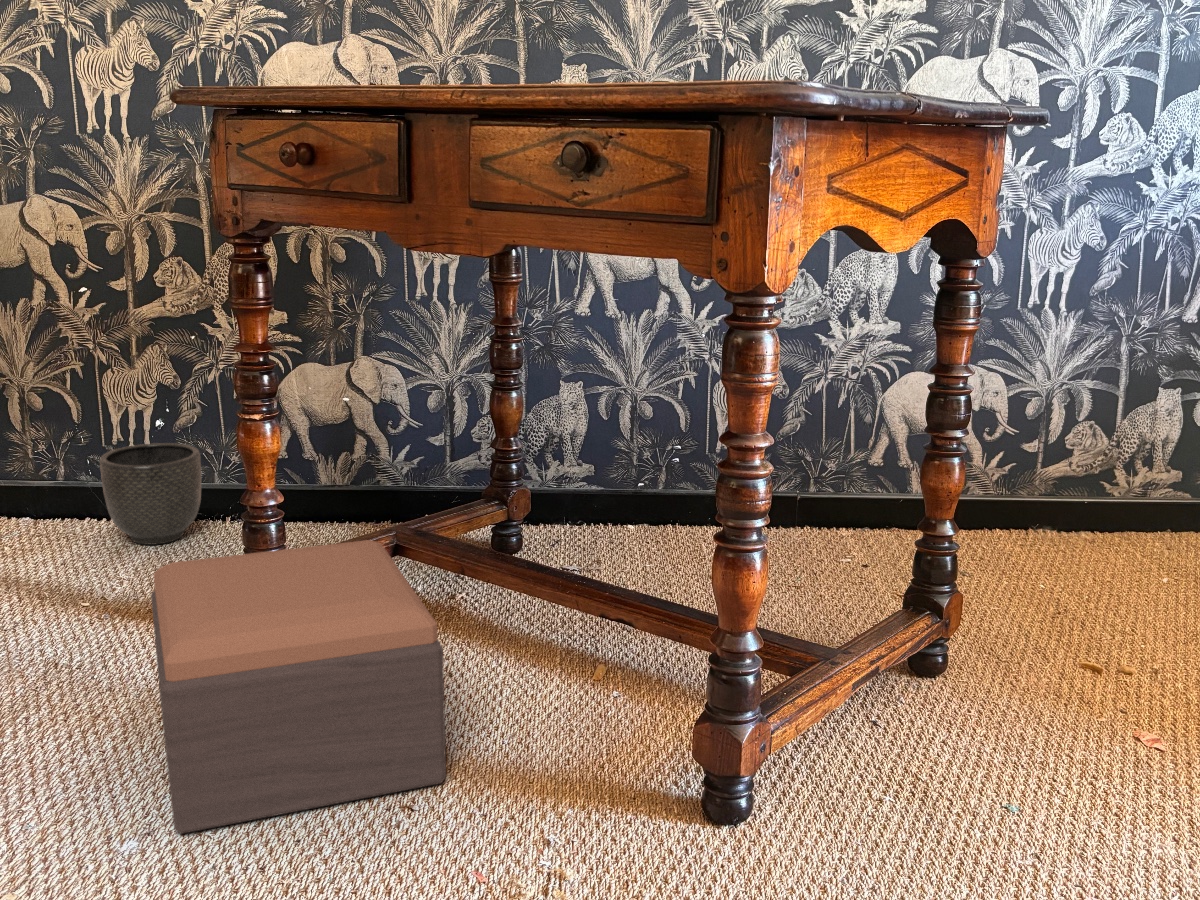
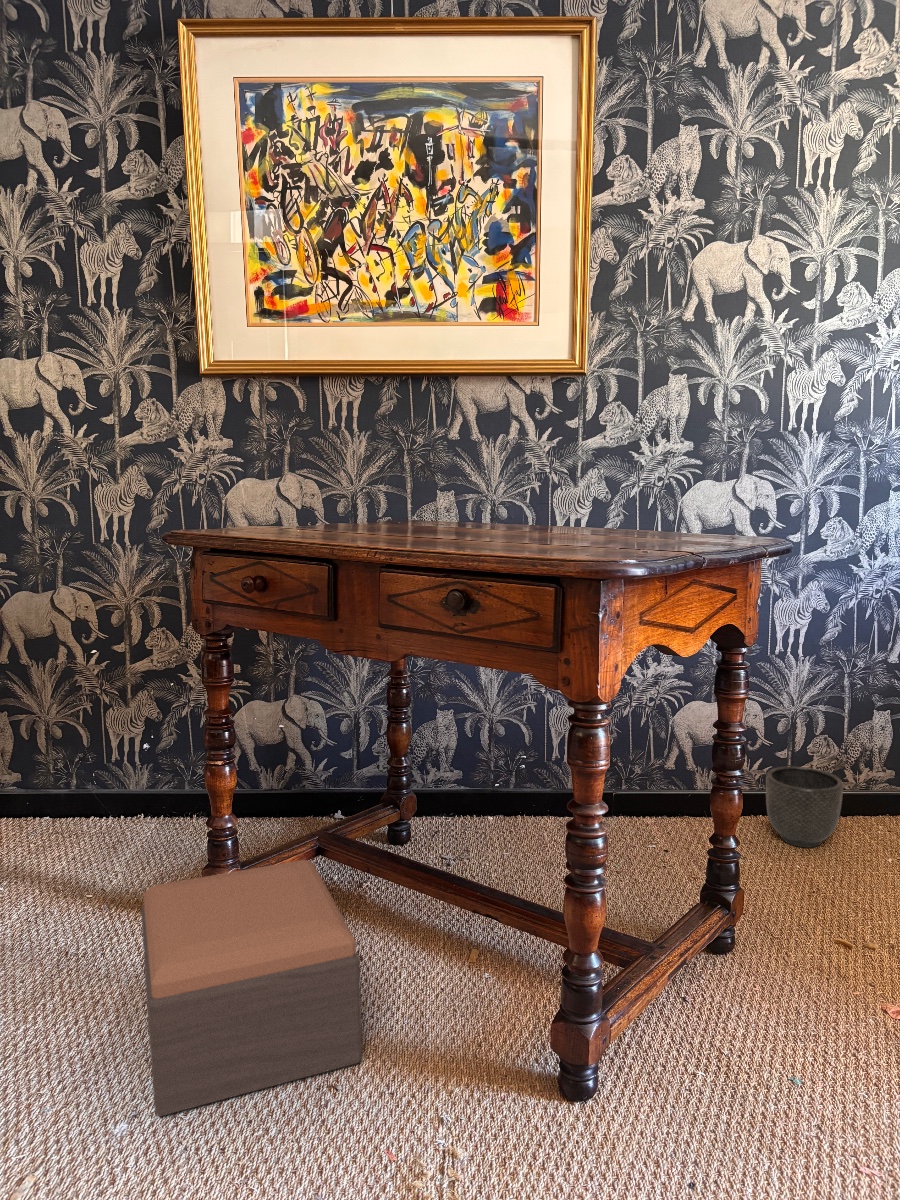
planter: present [100,443,201,545] -> present [766,766,843,848]

